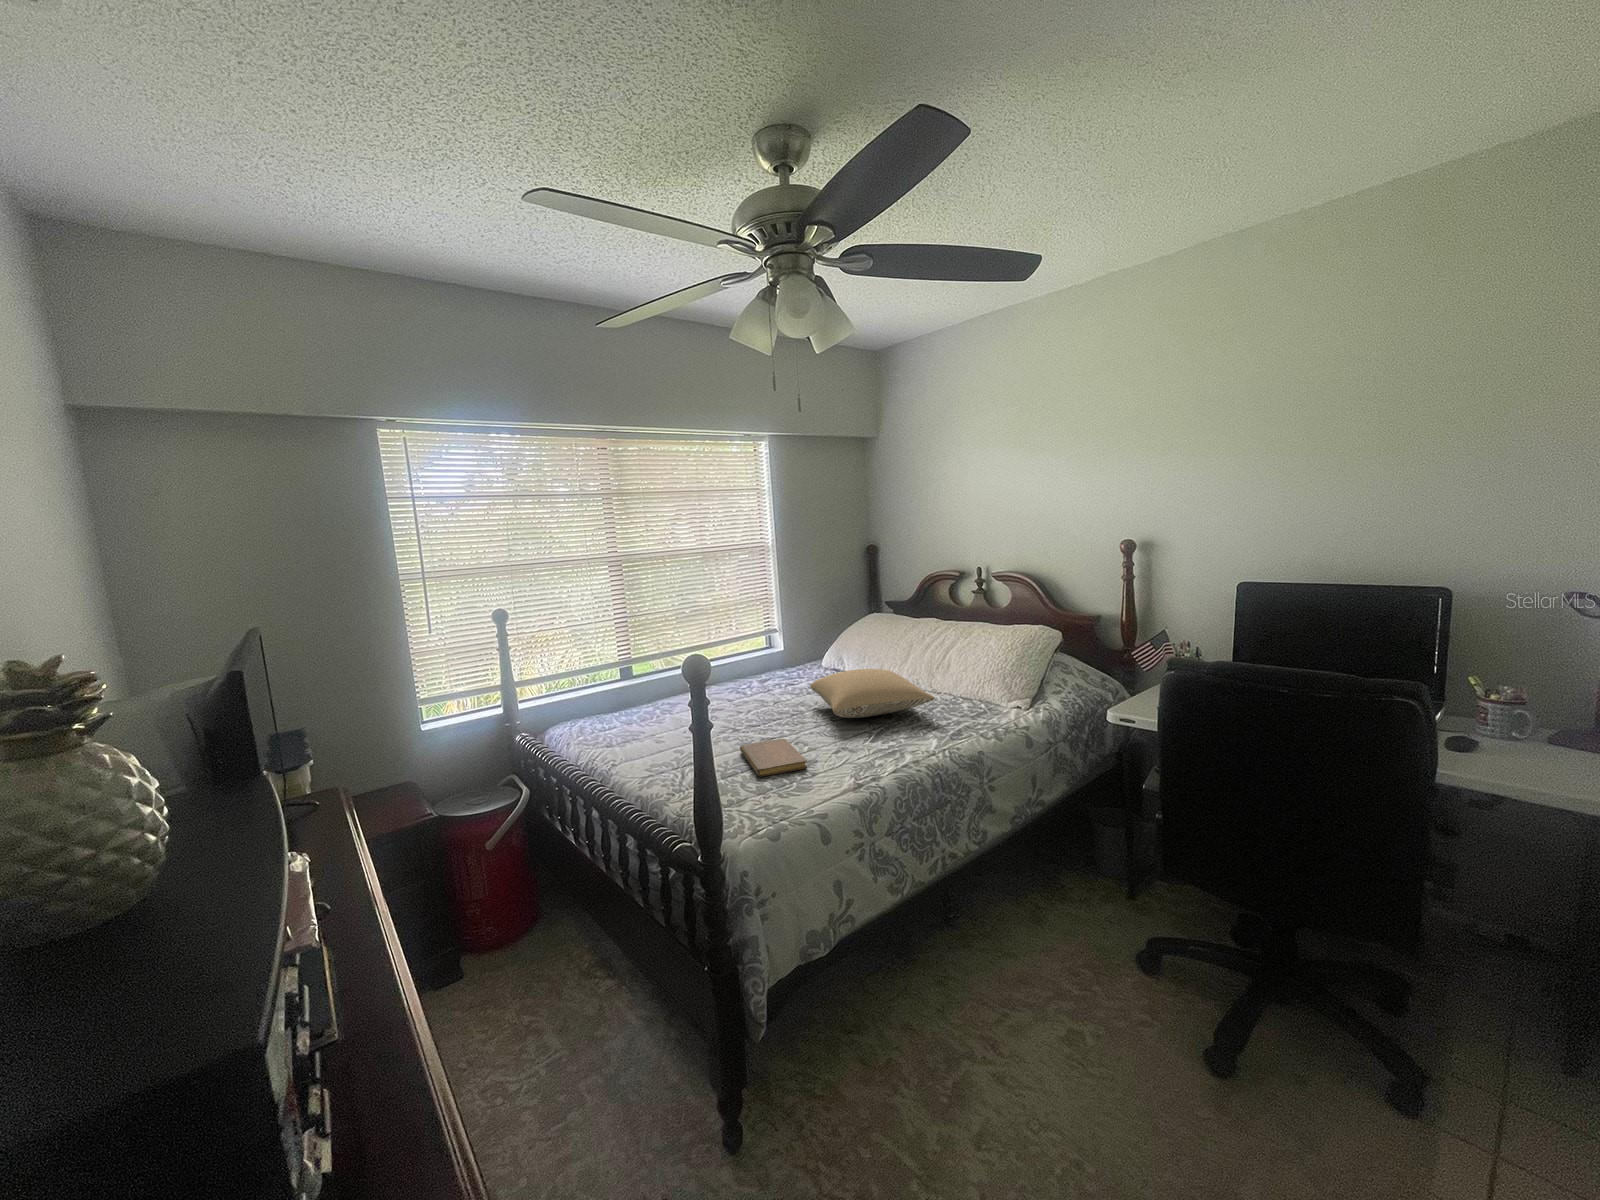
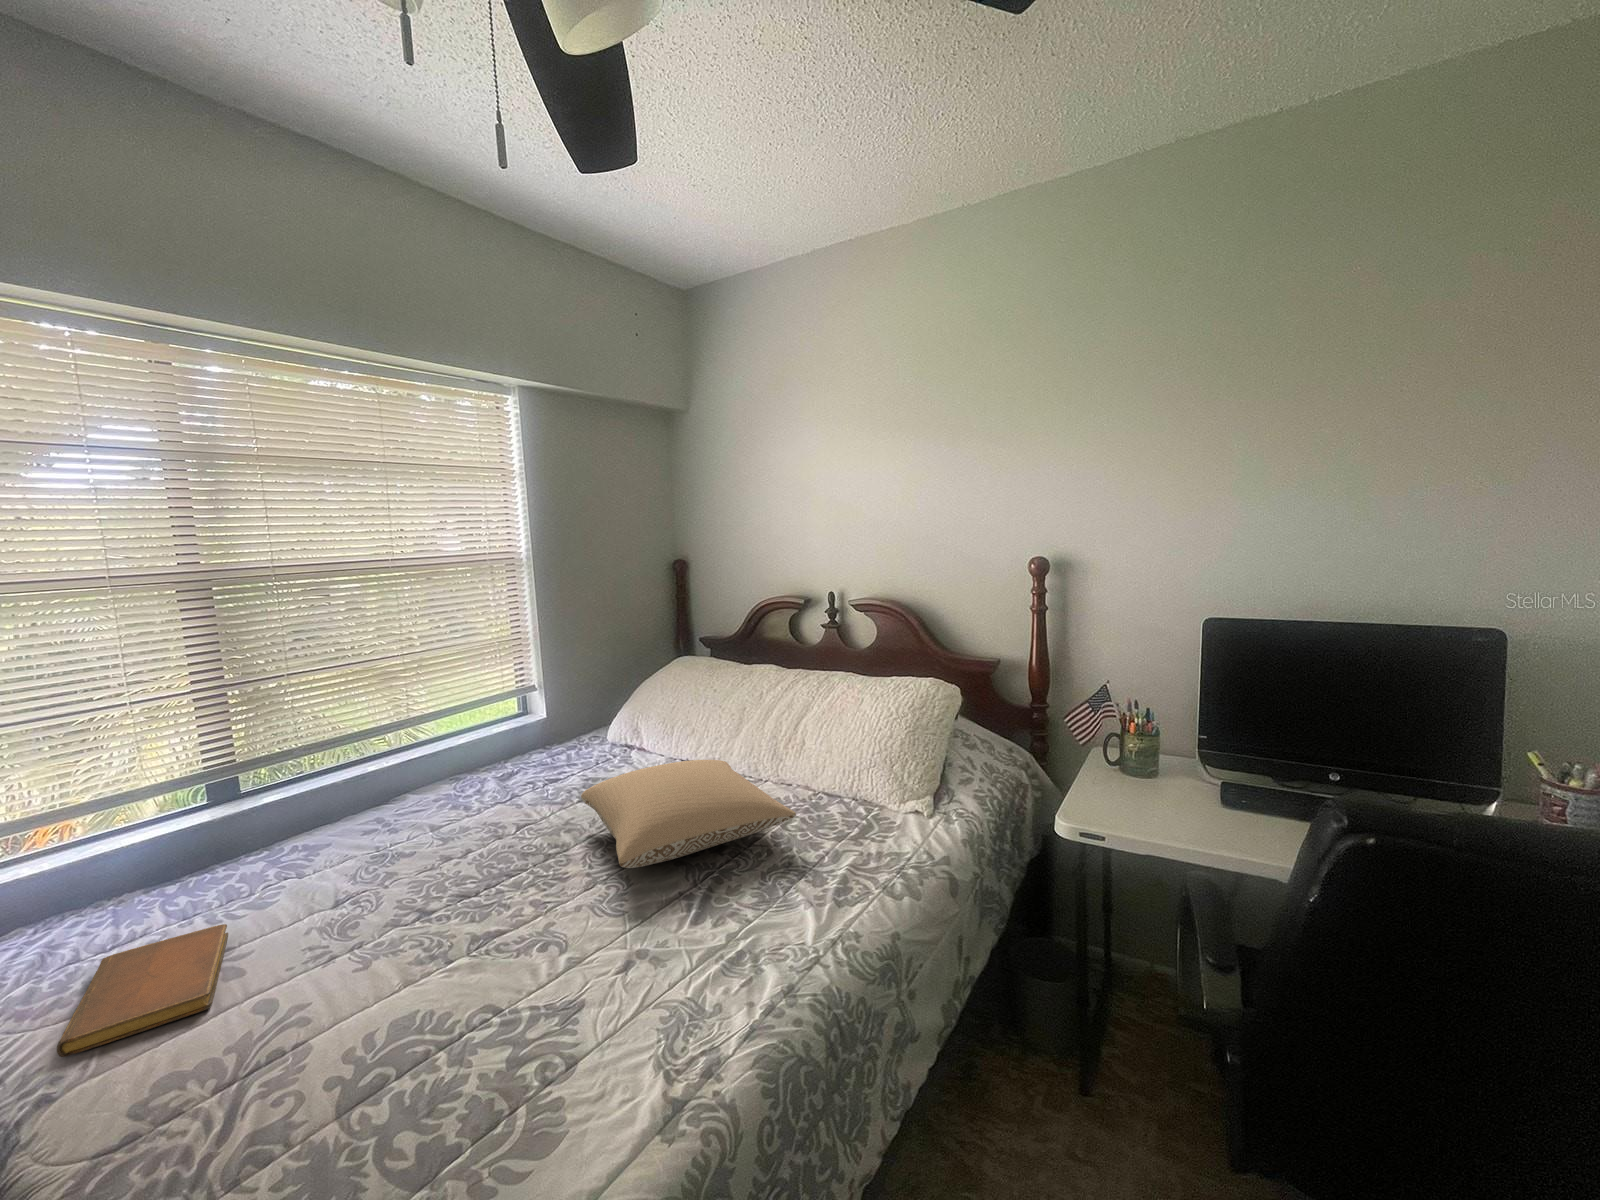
notebook: present [740,739,807,777] -> present [57,924,228,1057]

